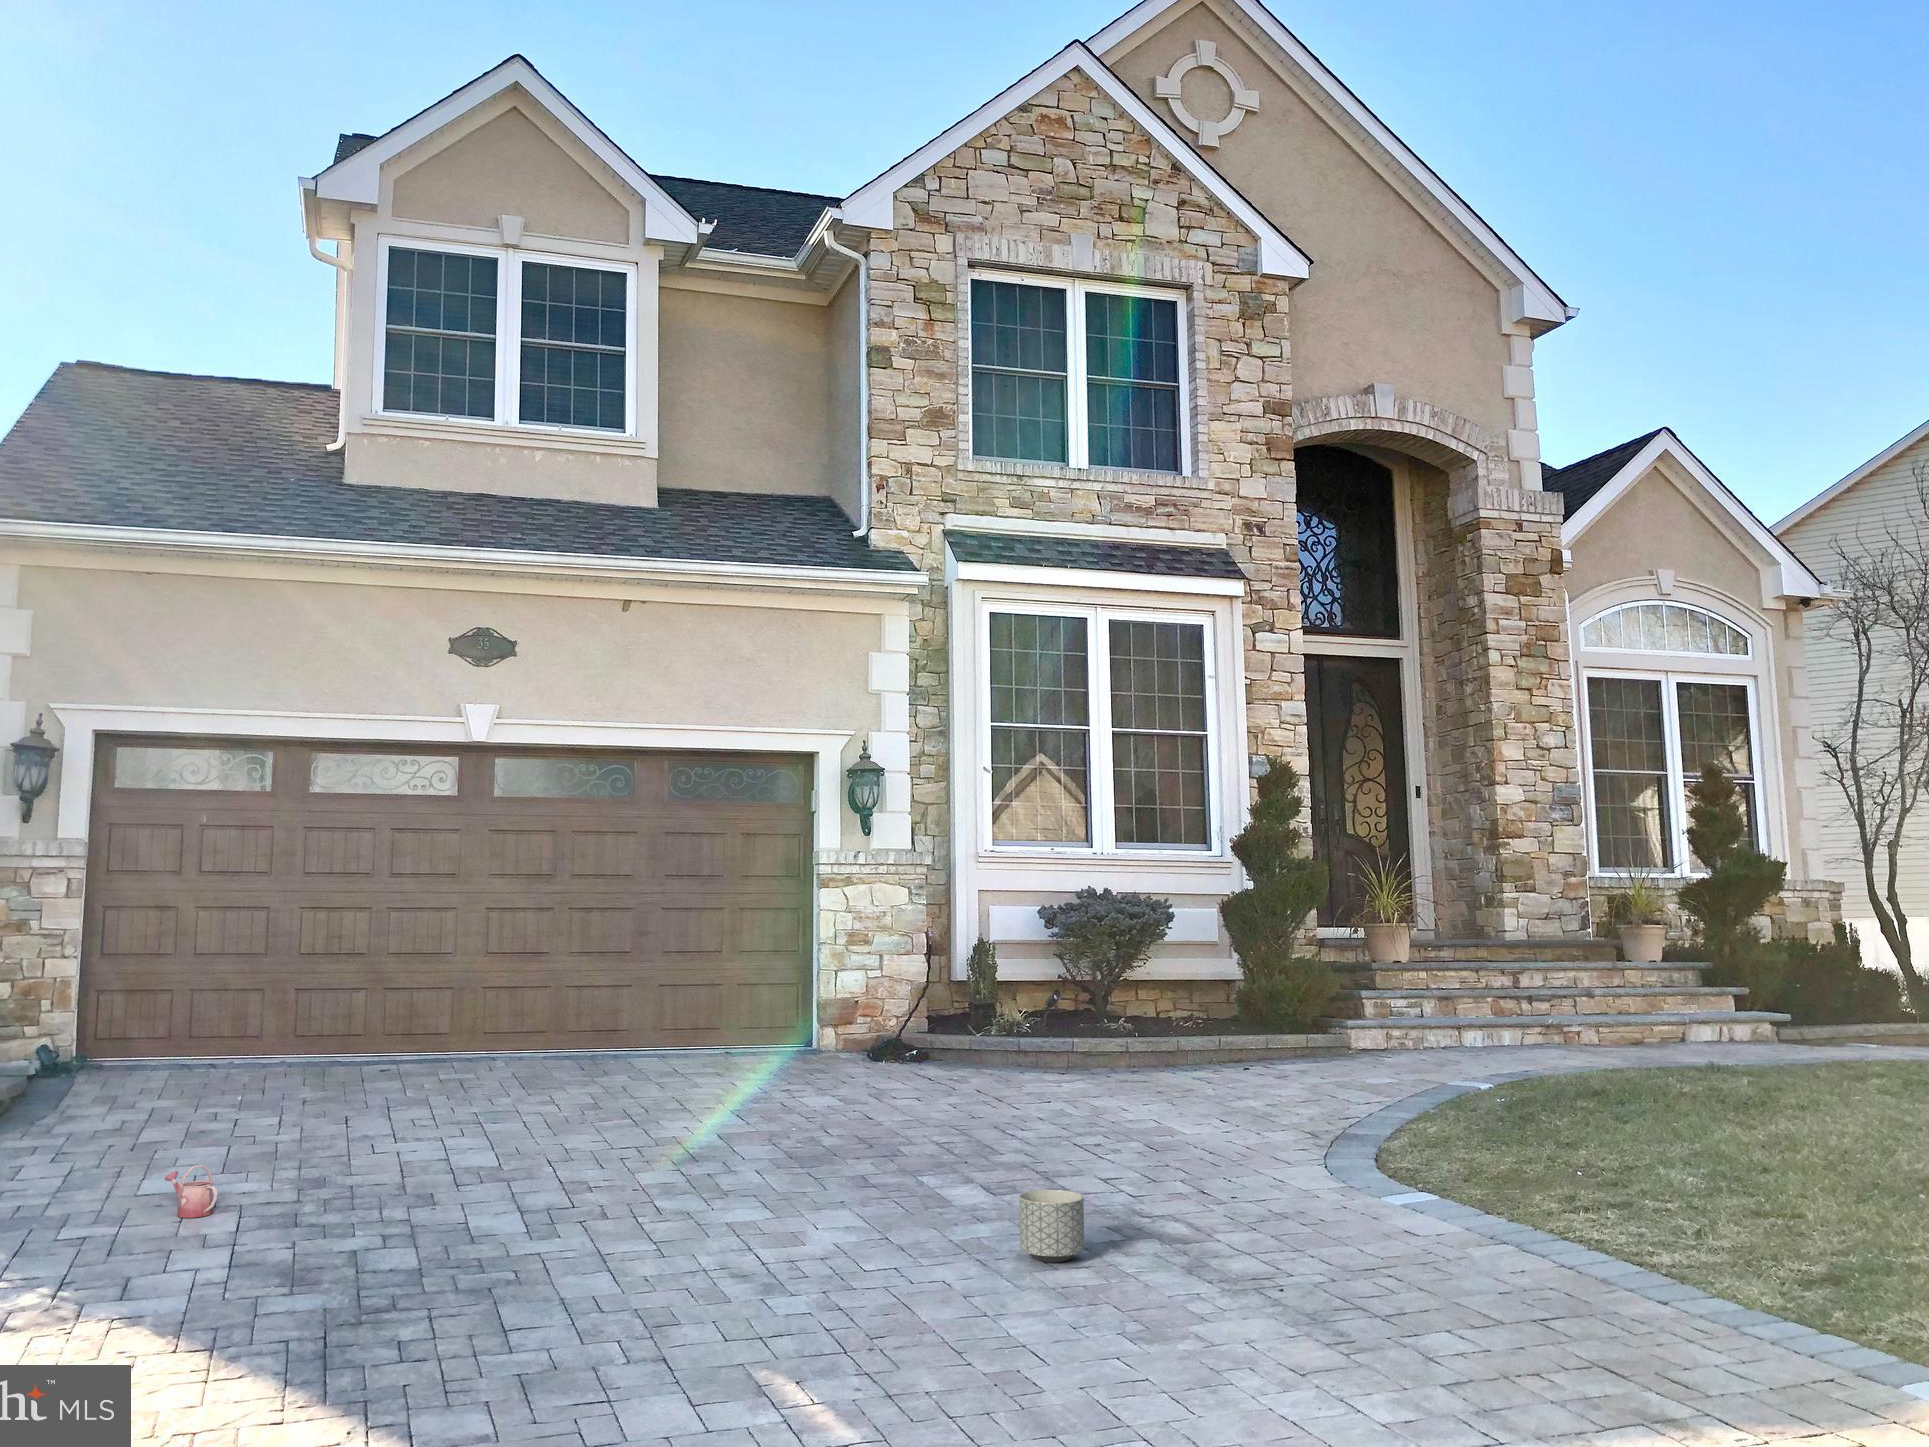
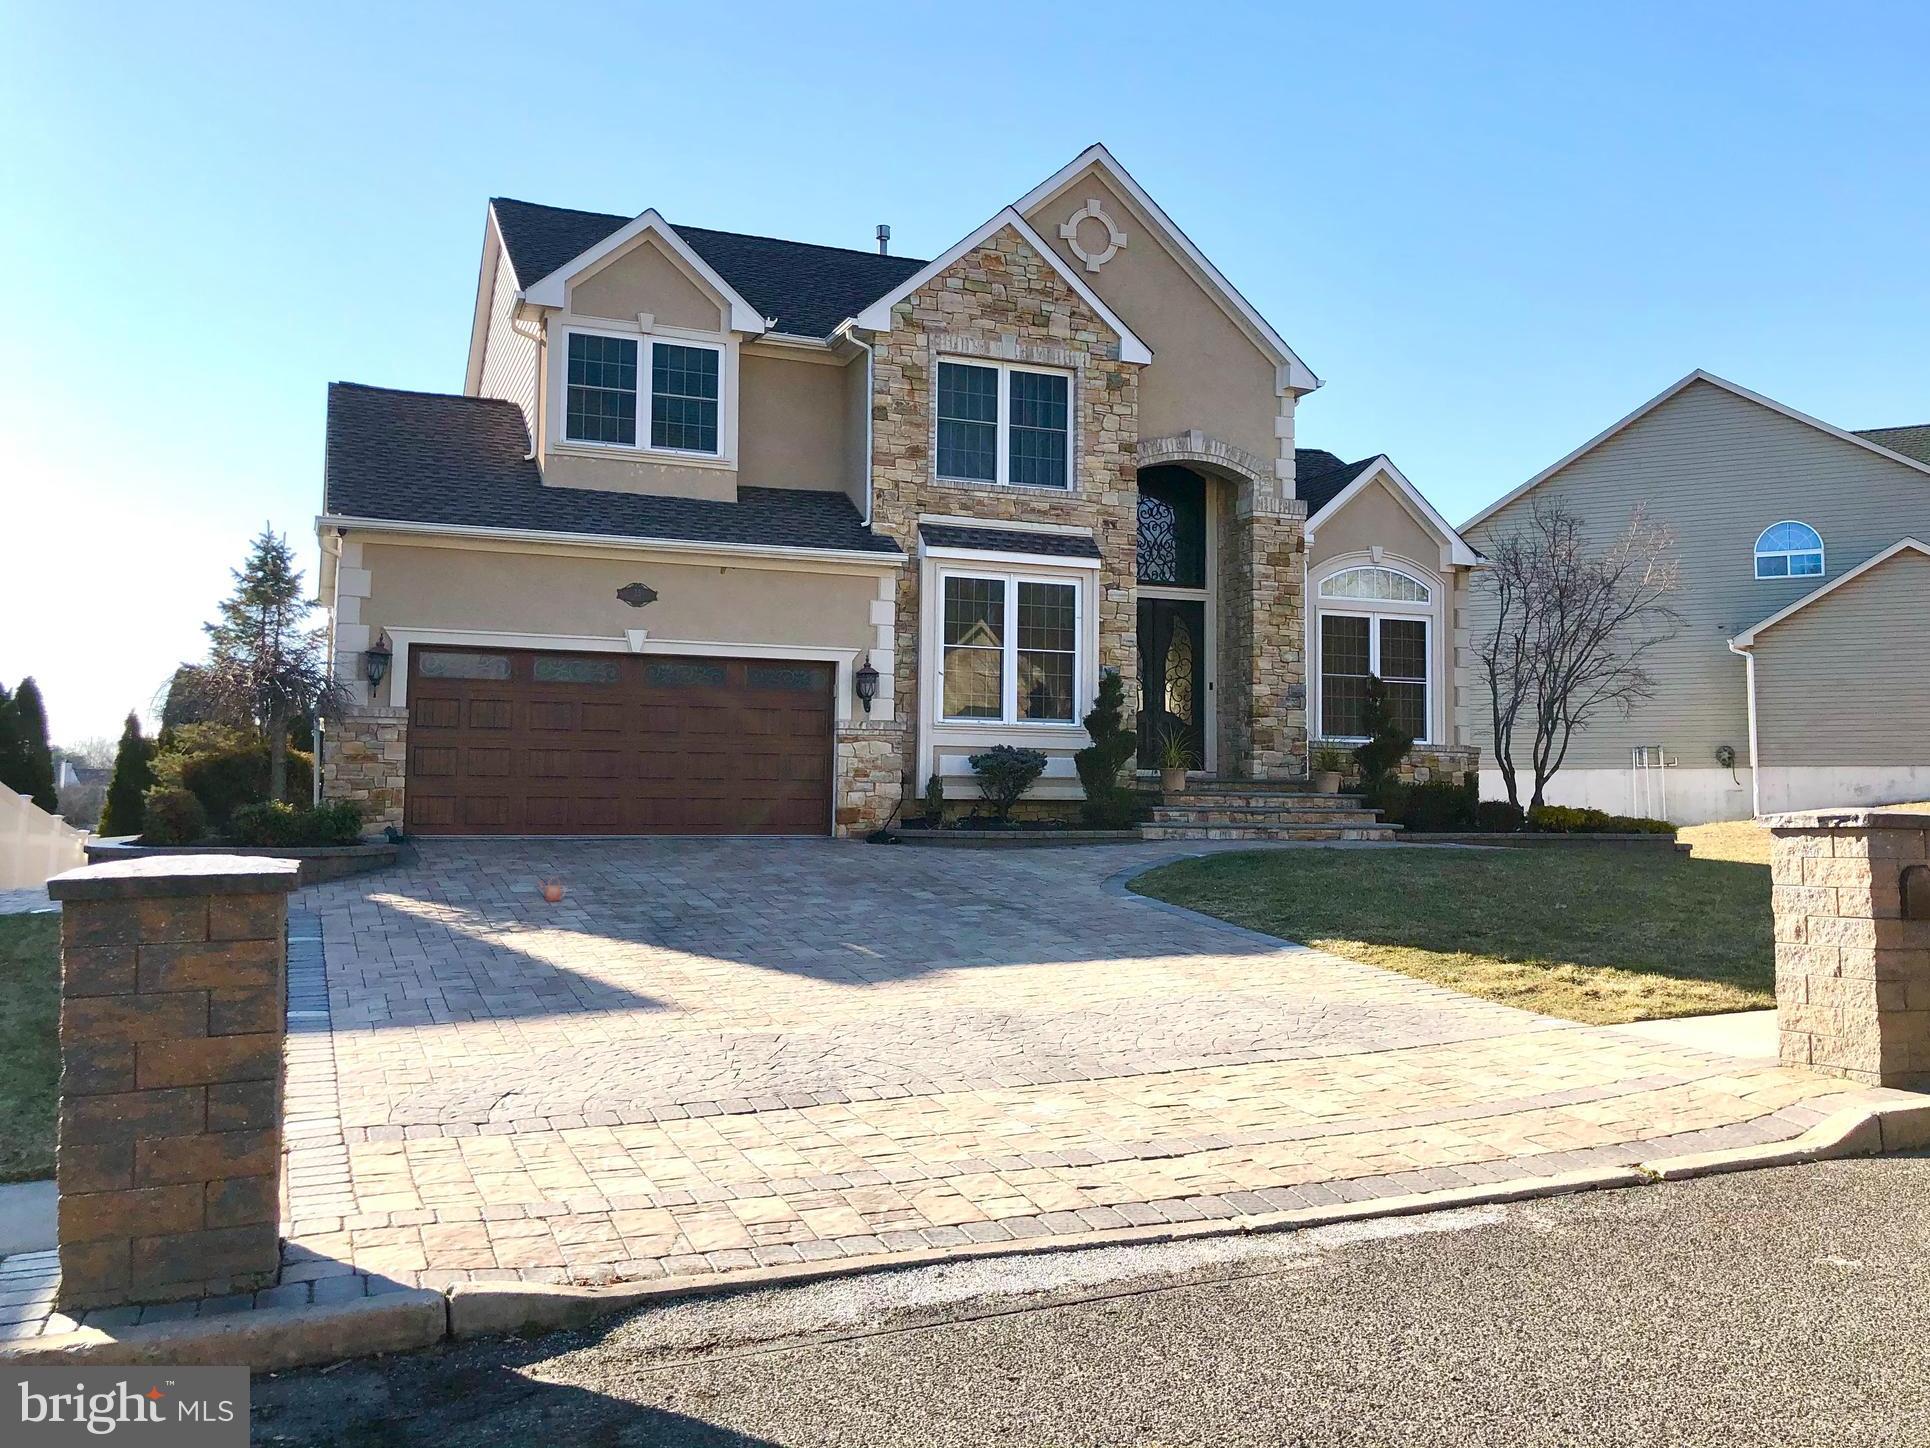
planter: present [1019,1190,1084,1263] -> none [948,889,977,919]

